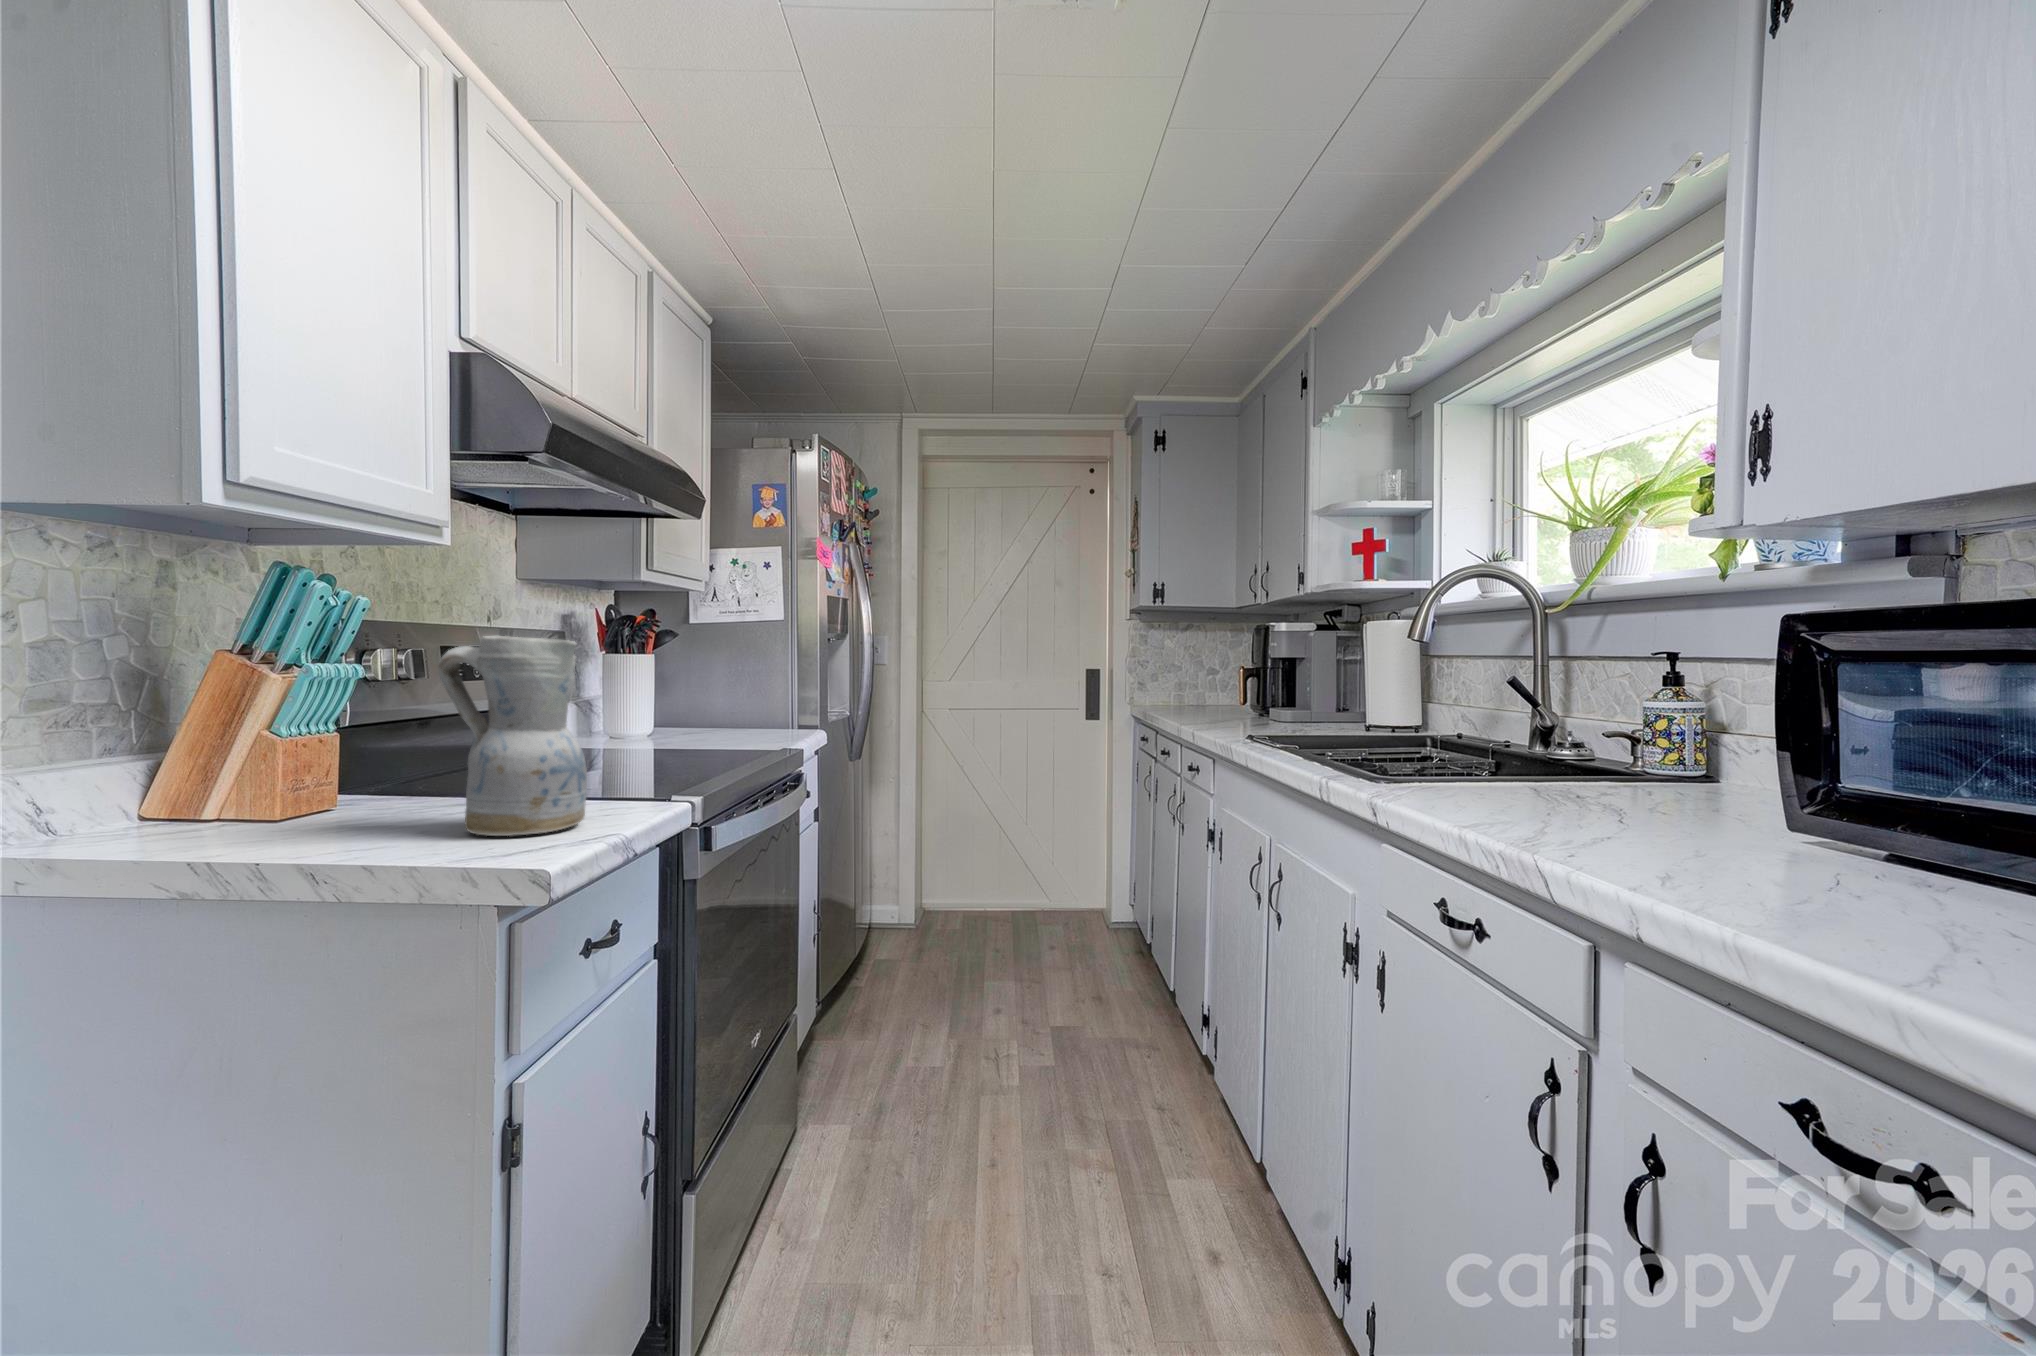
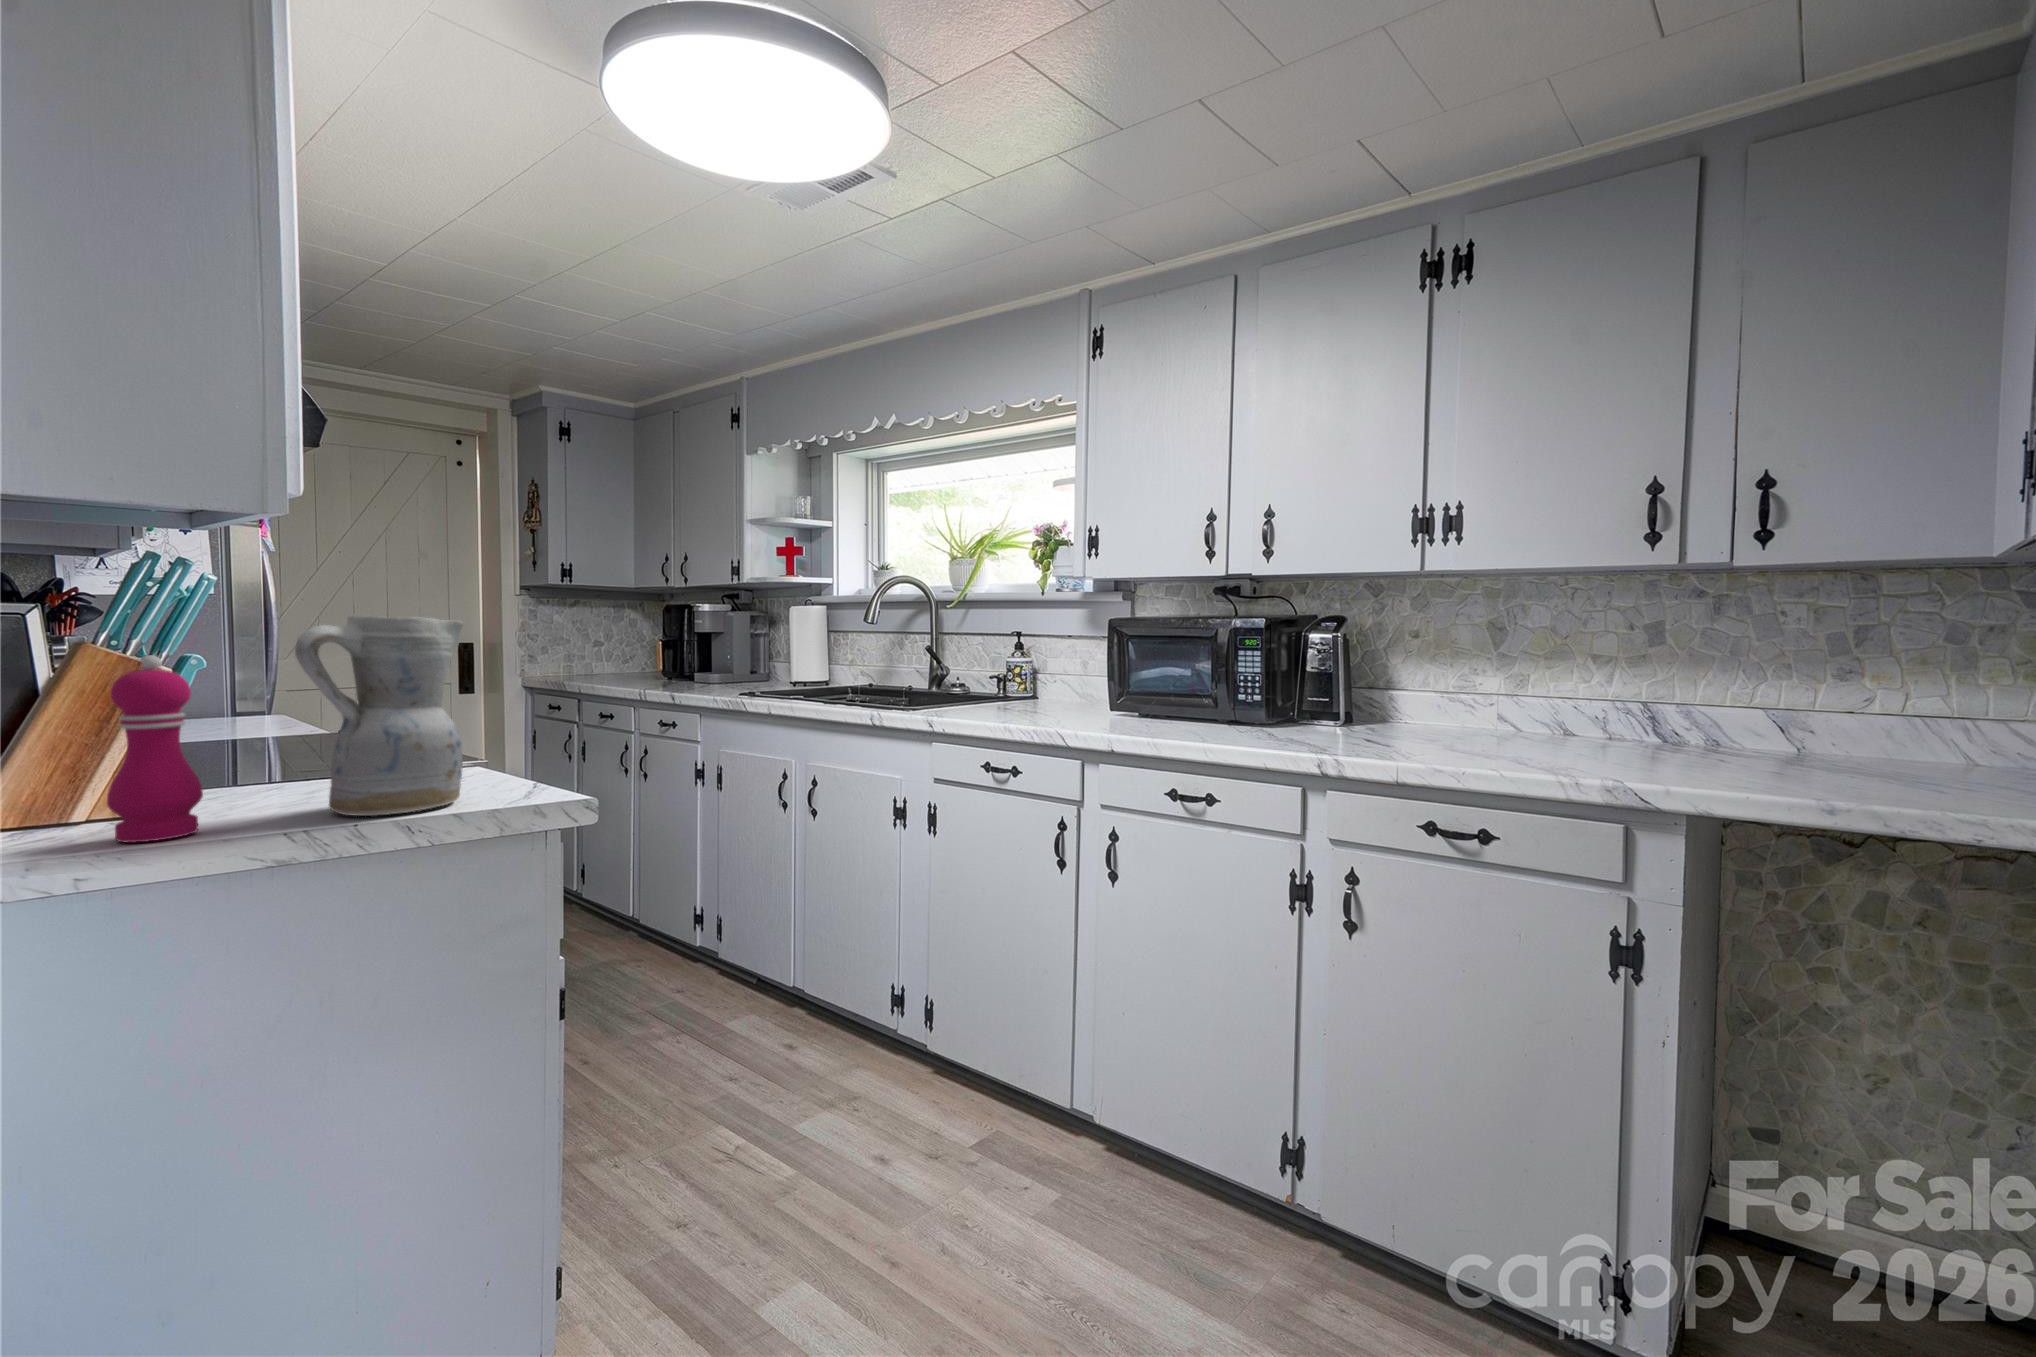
pepper mill: none [333,672,403,828] -> present [107,655,203,842]

